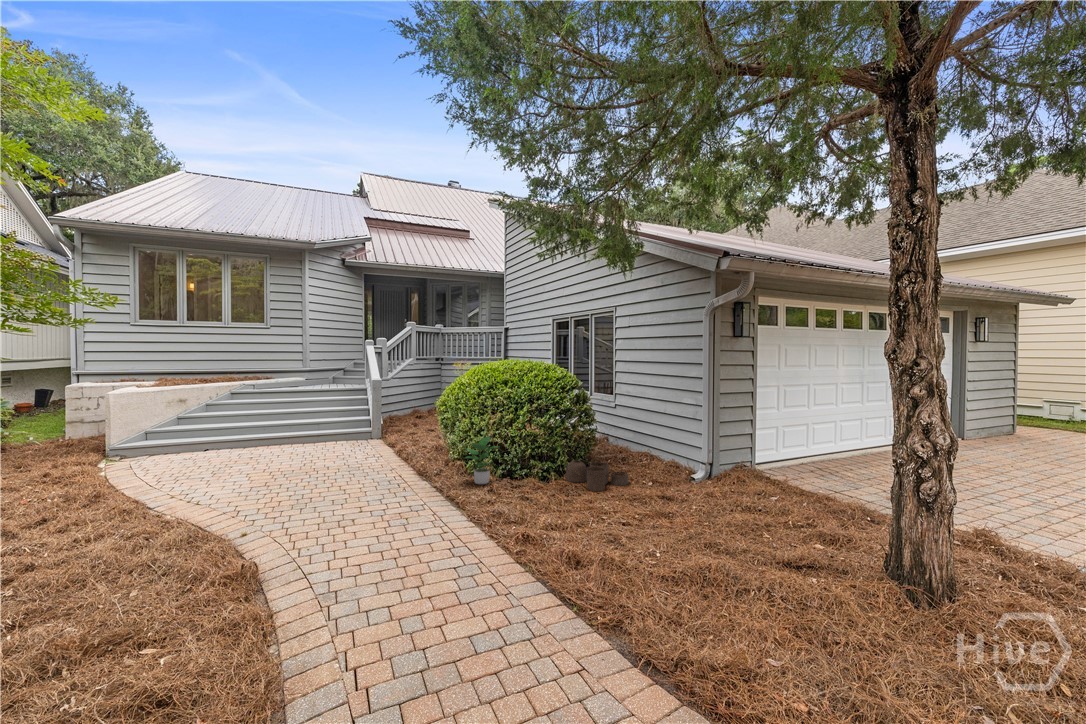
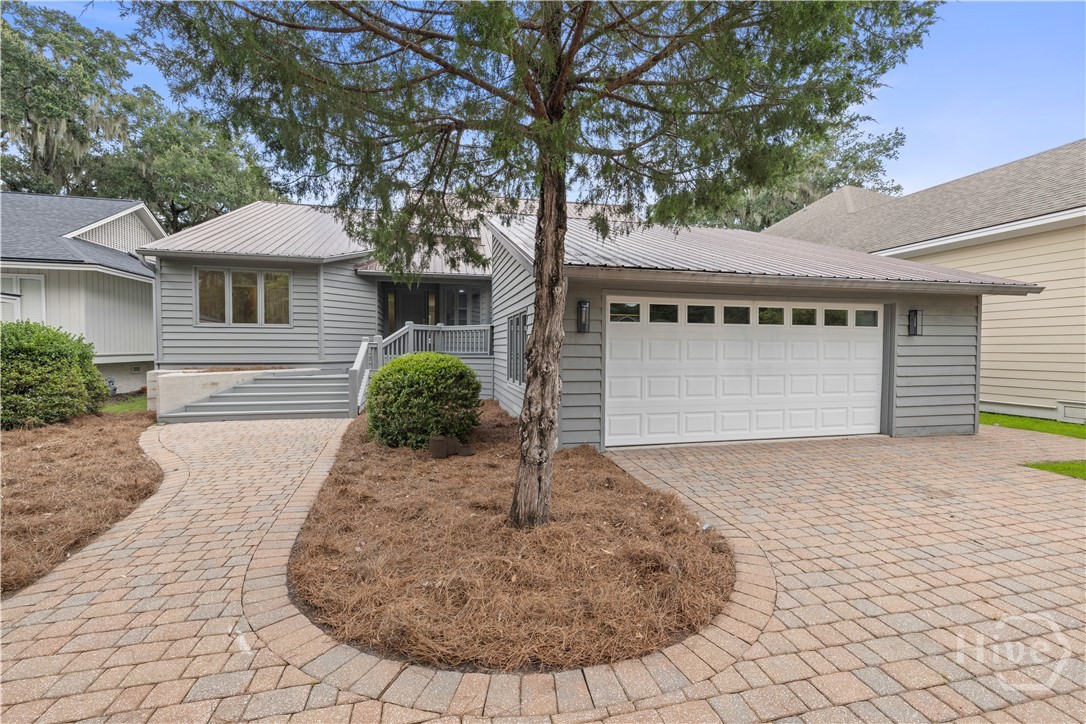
potted plant: present [466,436,498,484] -> none [349,413,380,449]

